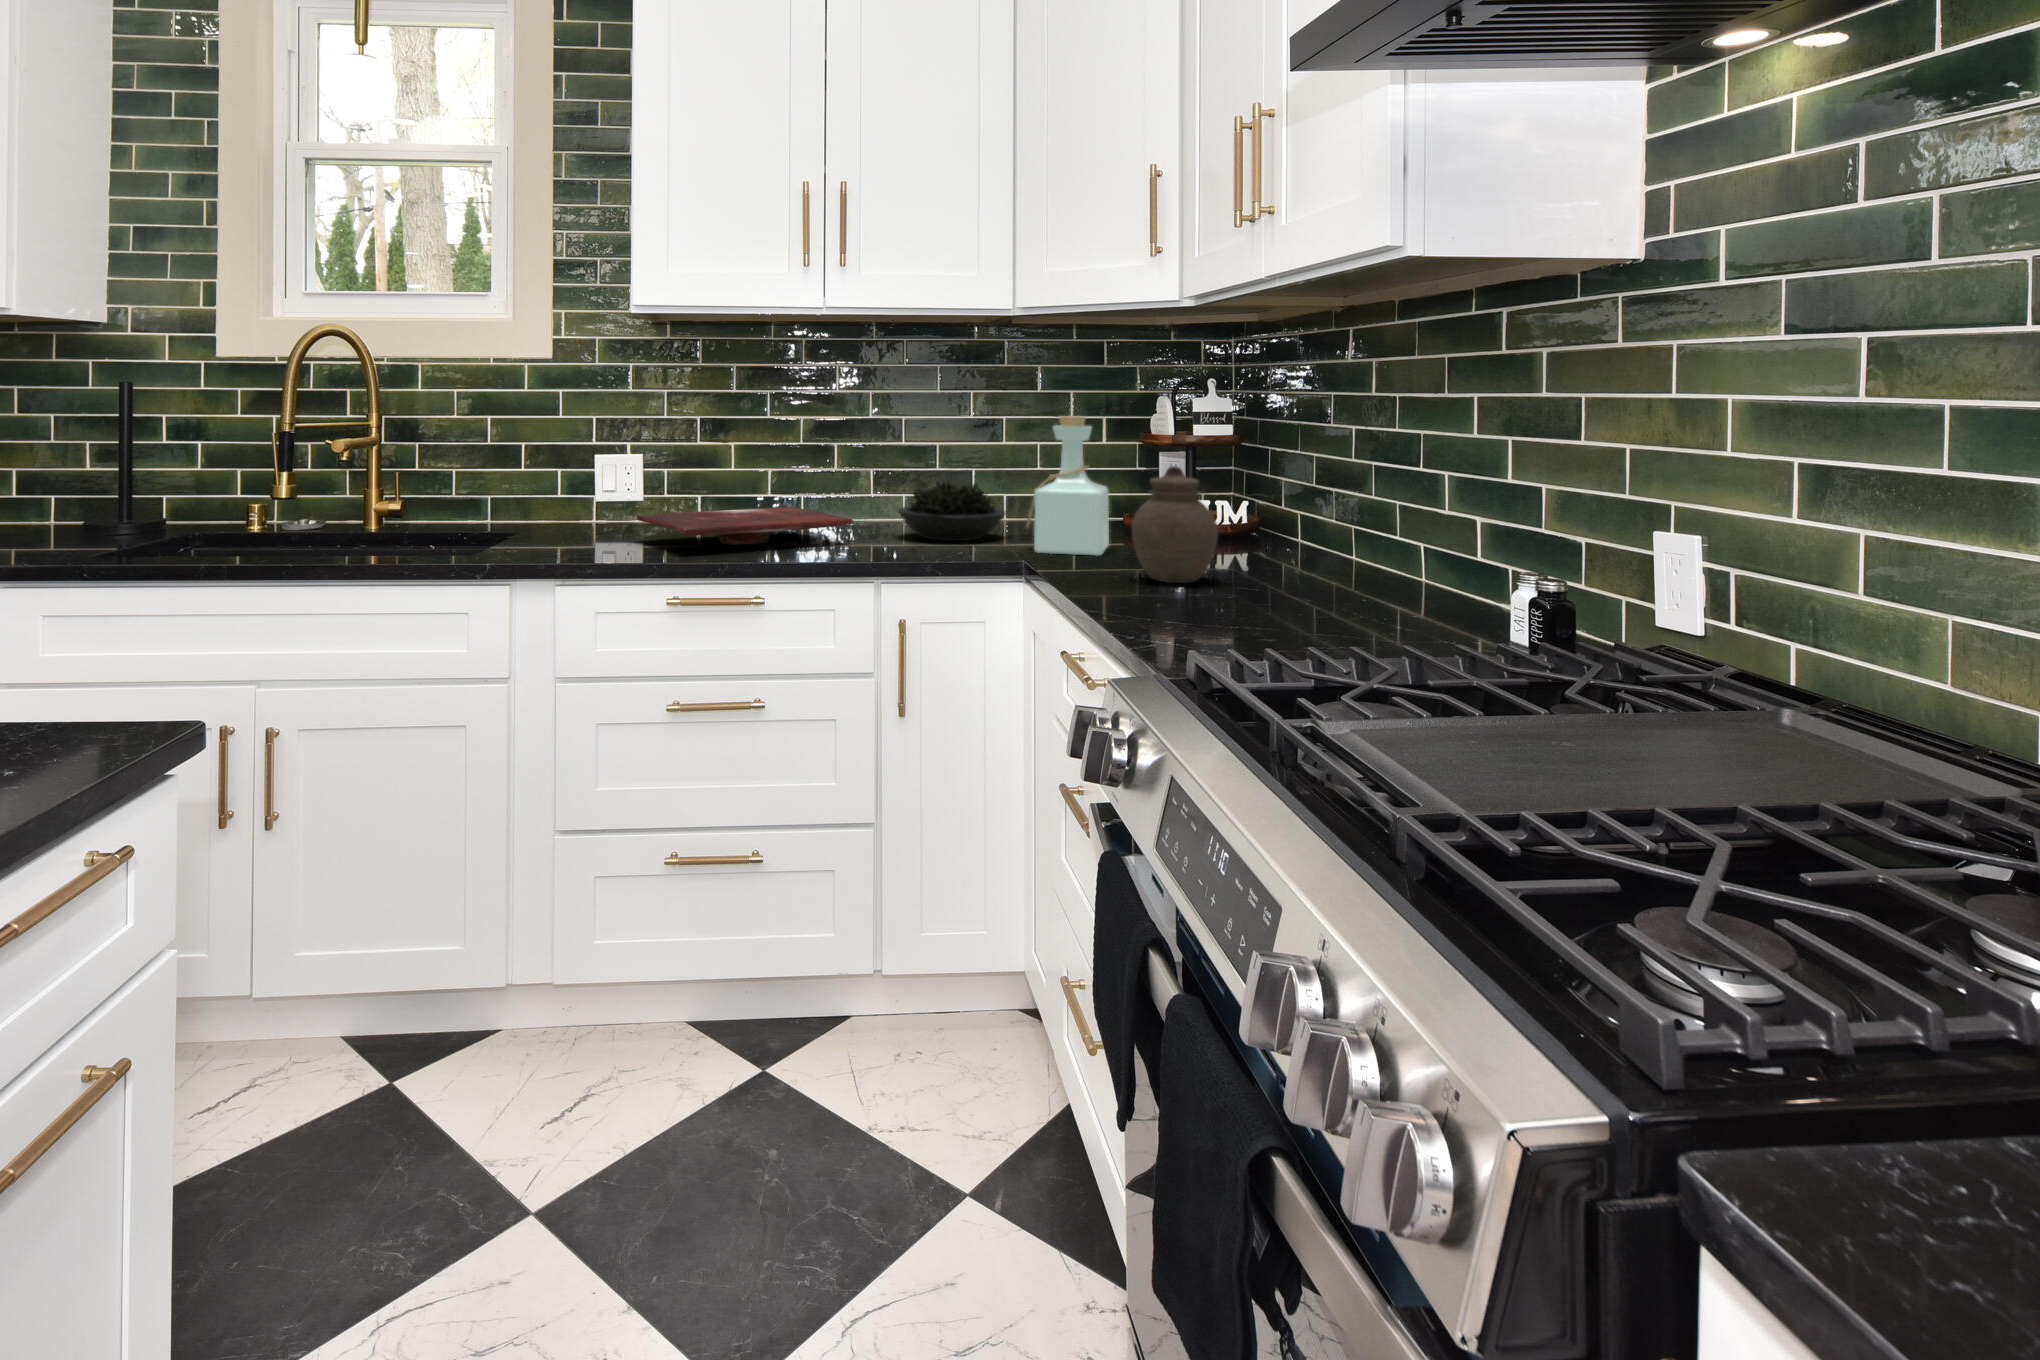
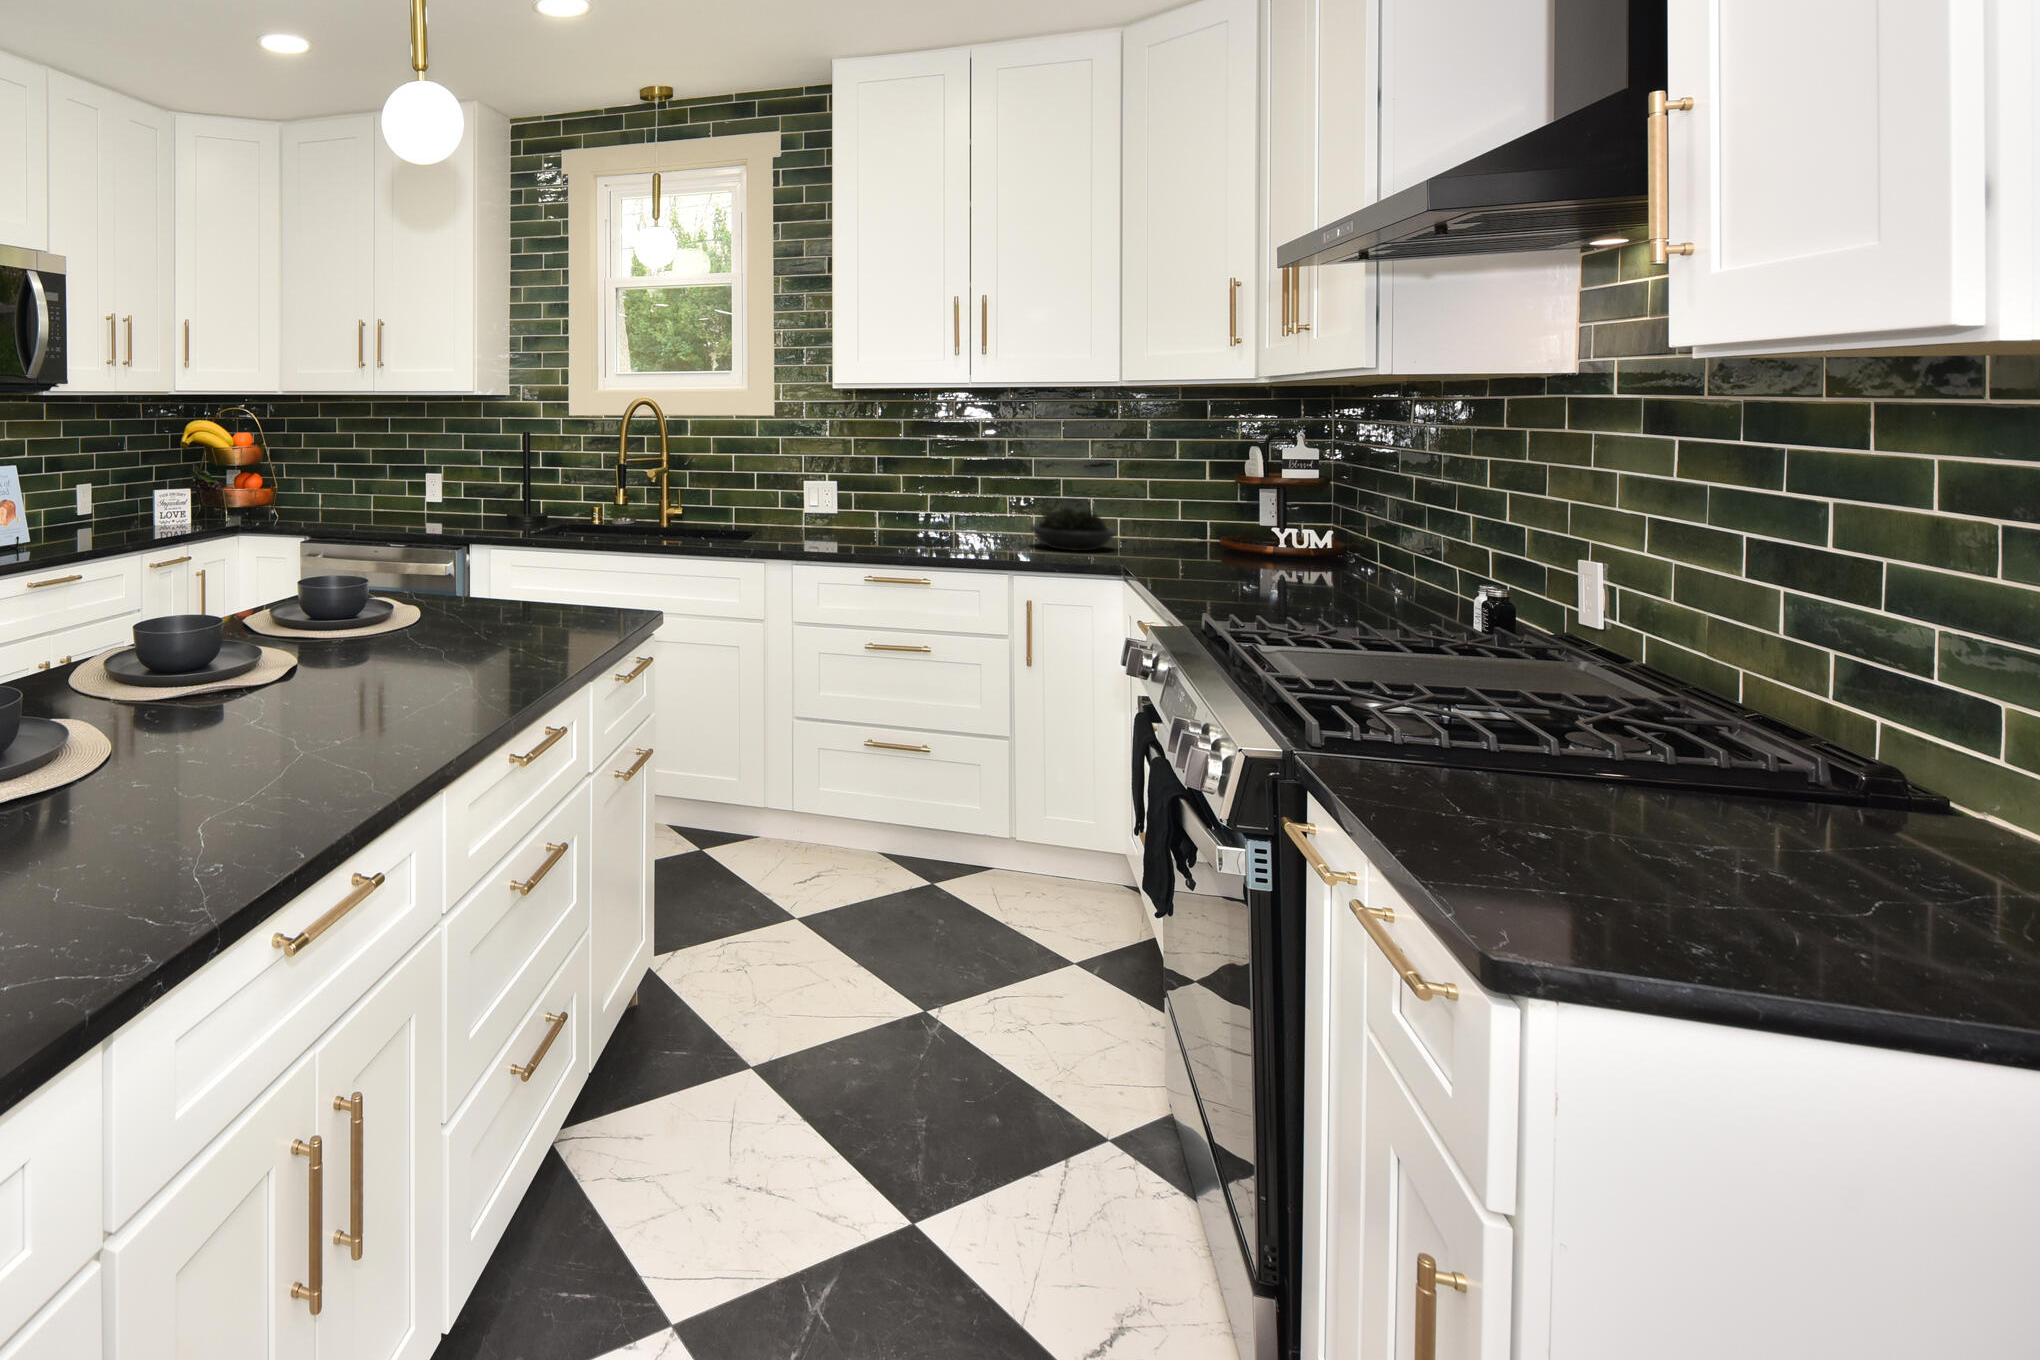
bottle: present [1027,416,1109,556] -> none [1130,462,1200,566]
jar: present [1132,466,1218,583] -> none [1203,502,1273,585]
cutting board: present [637,507,853,545] -> none [838,521,994,545]

